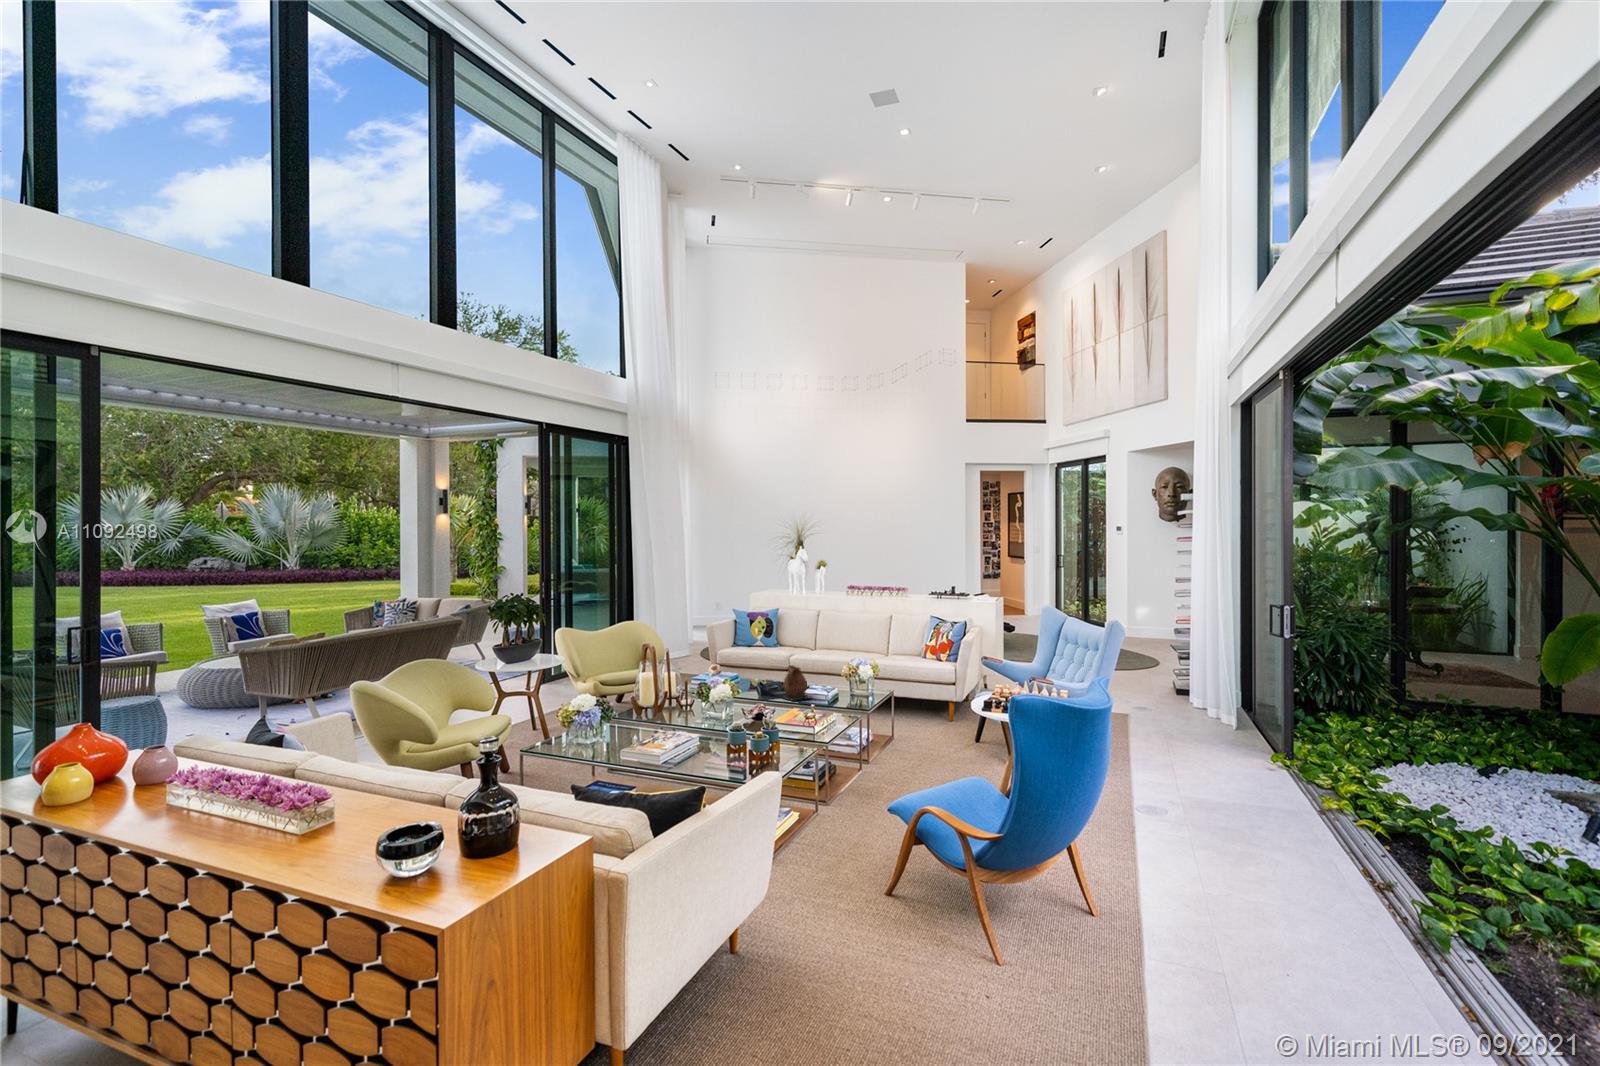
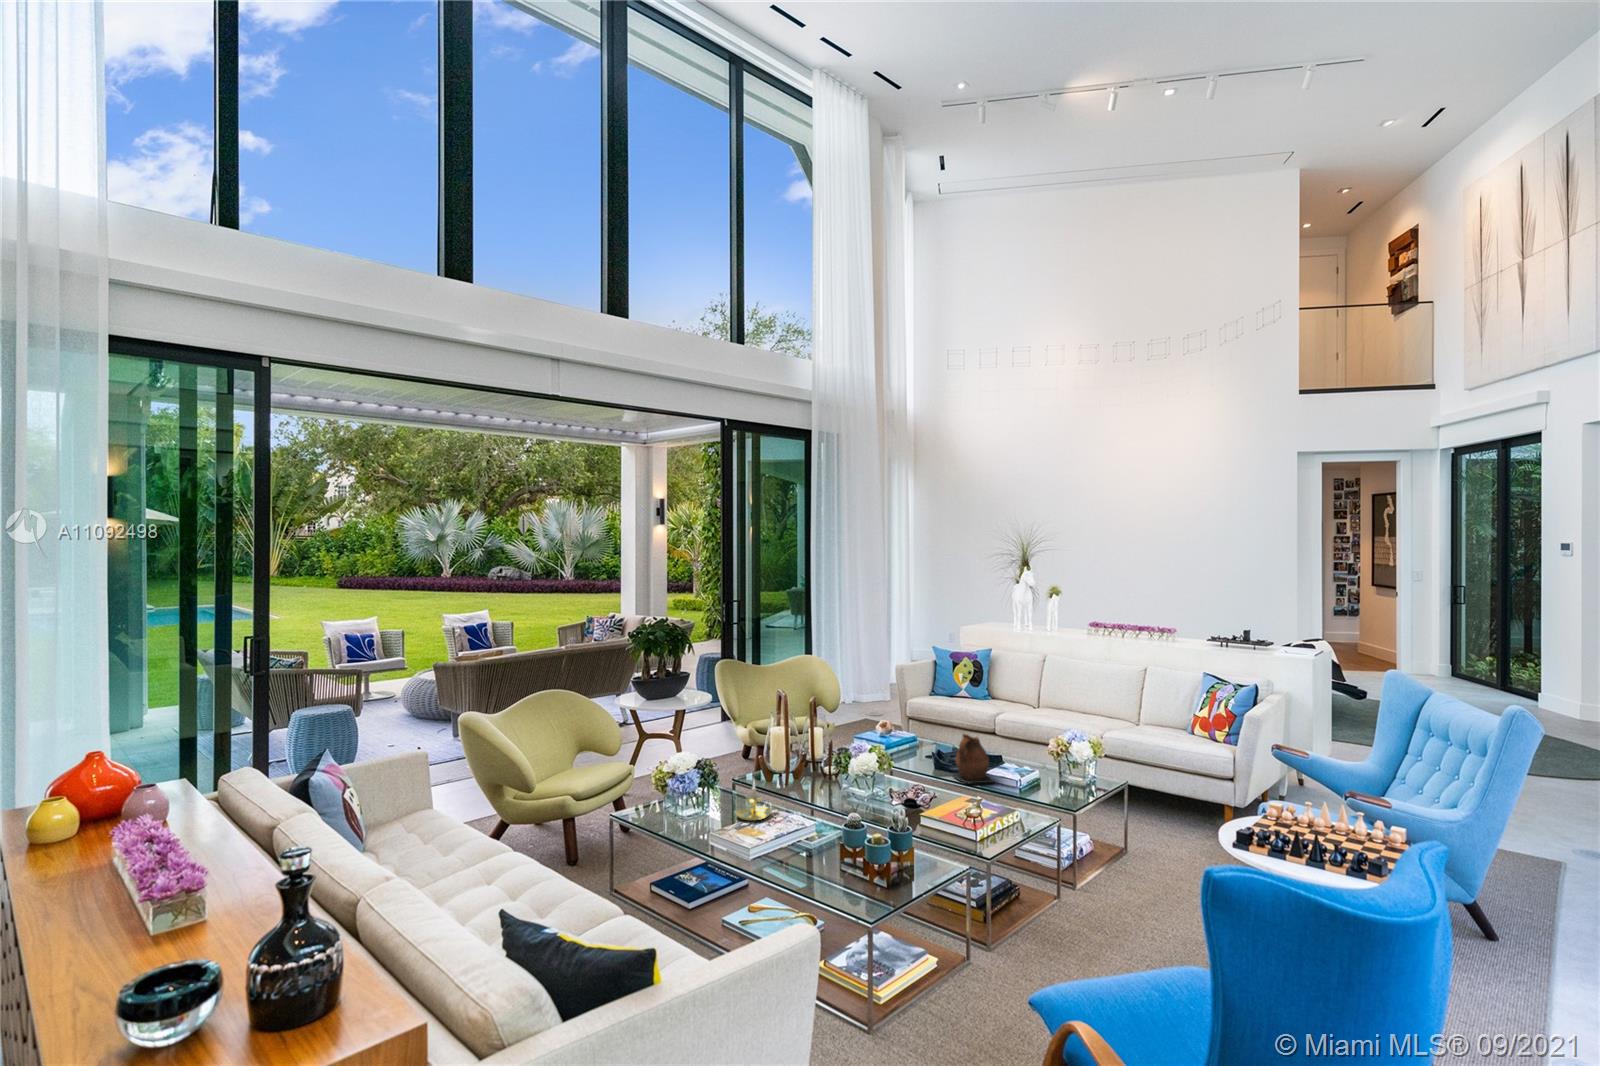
candle holder: none [640,706,669,738] -> present [736,783,772,821]

